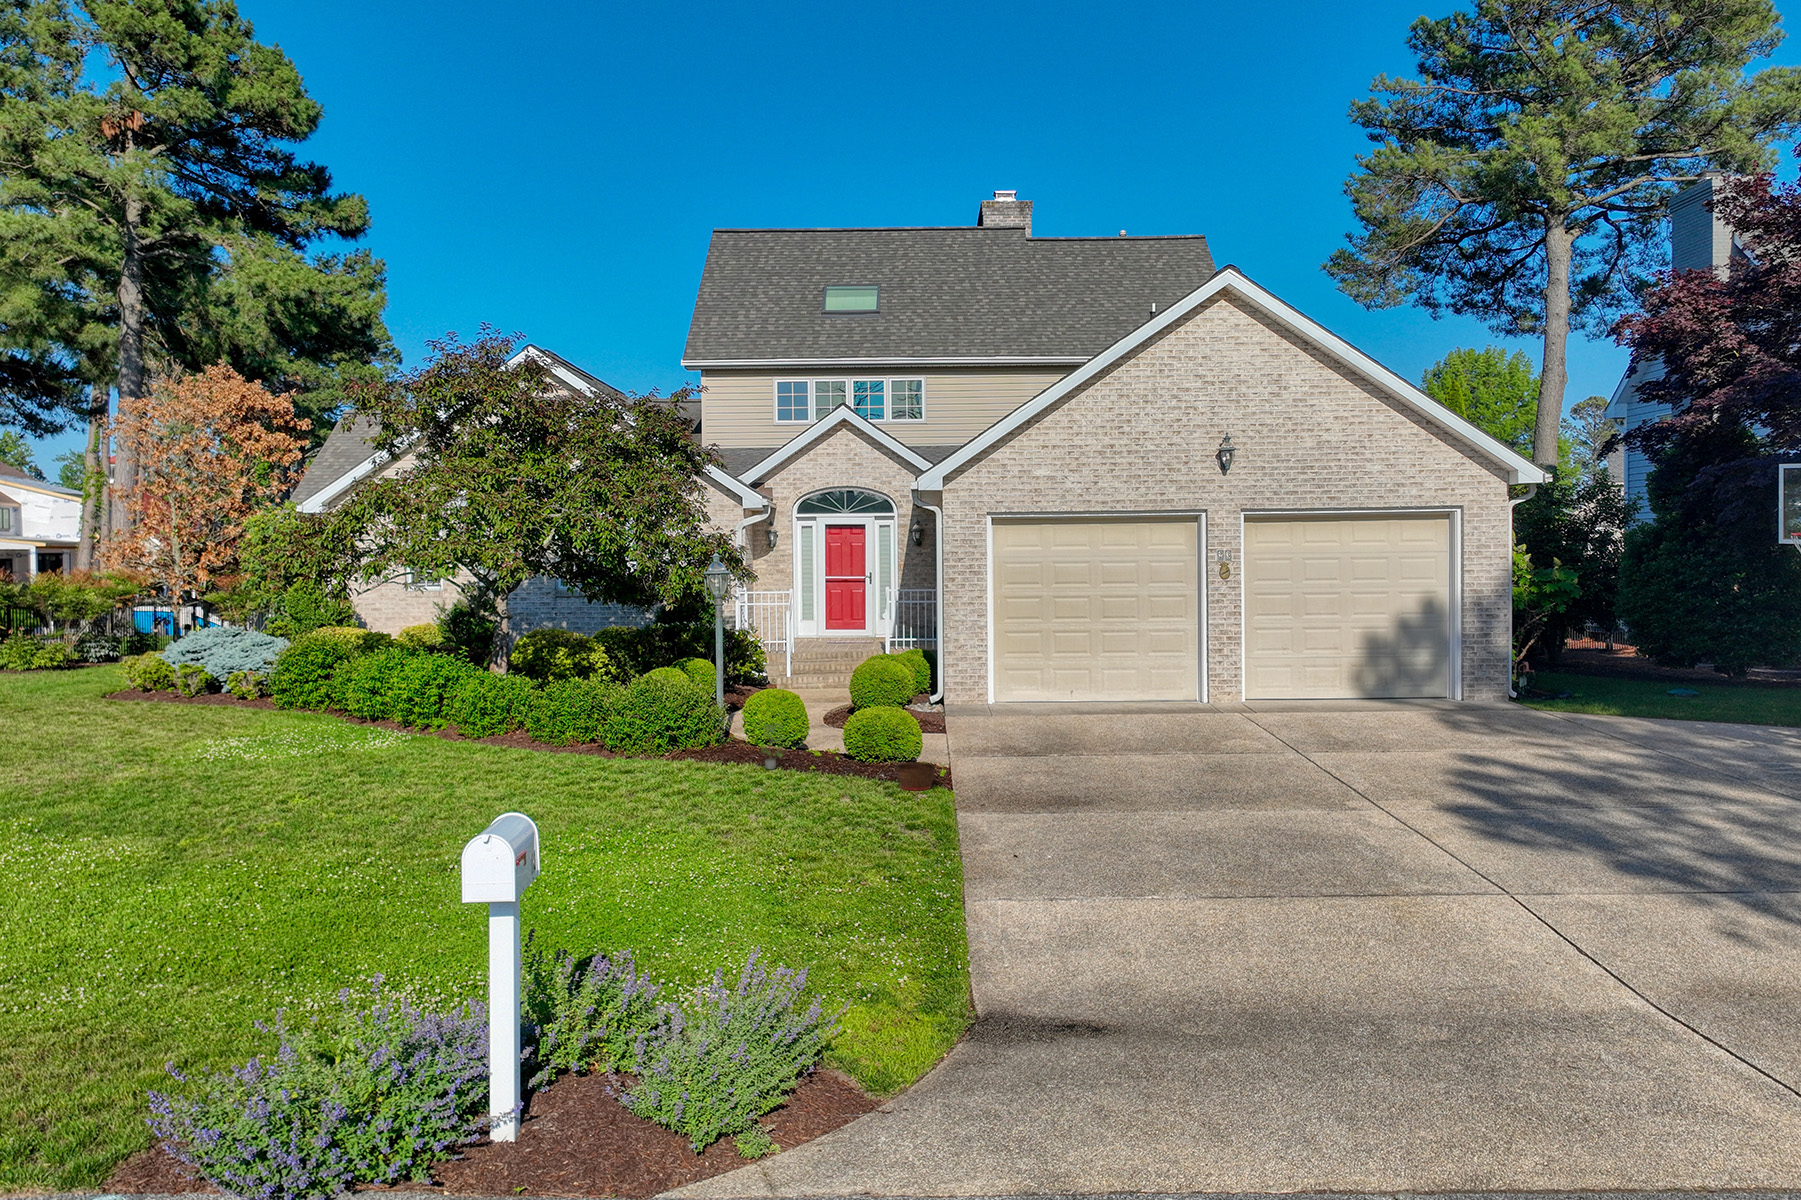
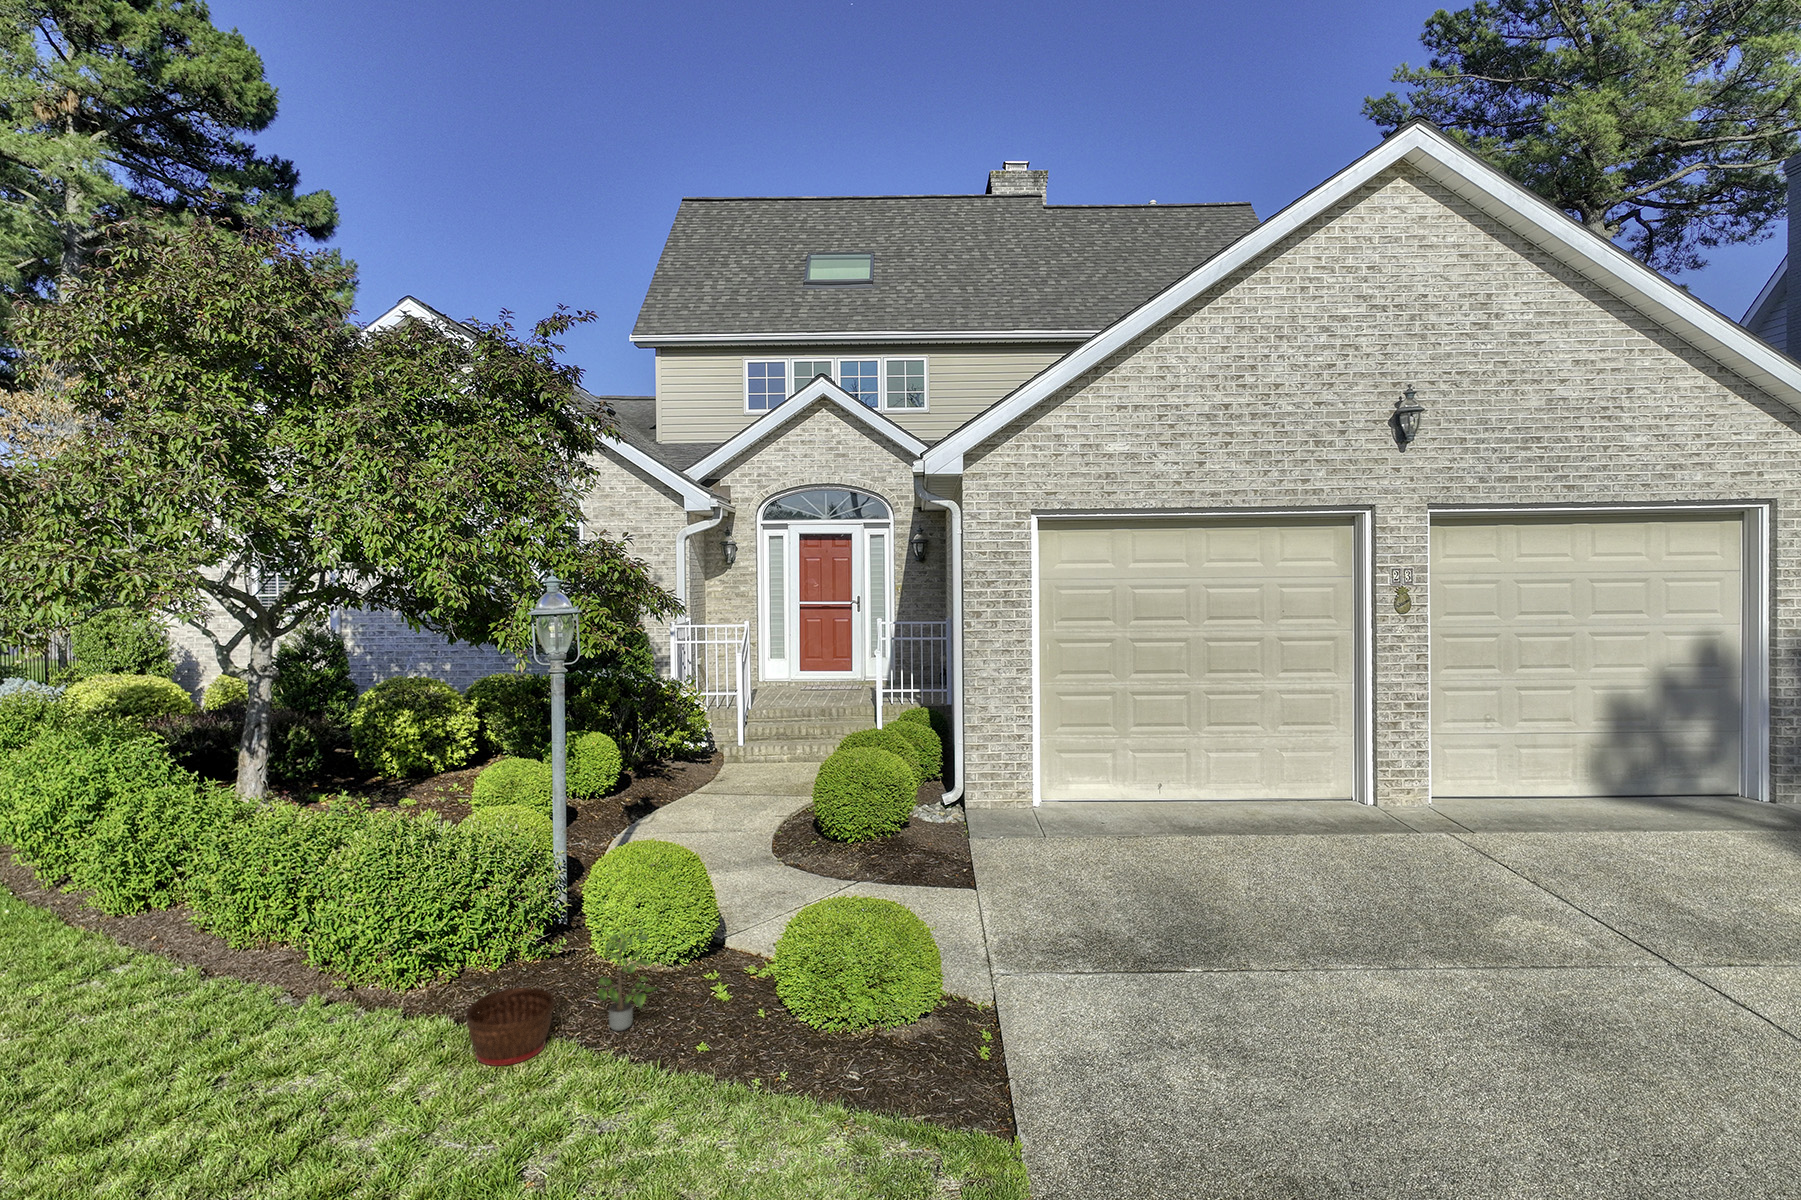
basket: present [896,762,935,791] -> present [466,987,555,1066]

